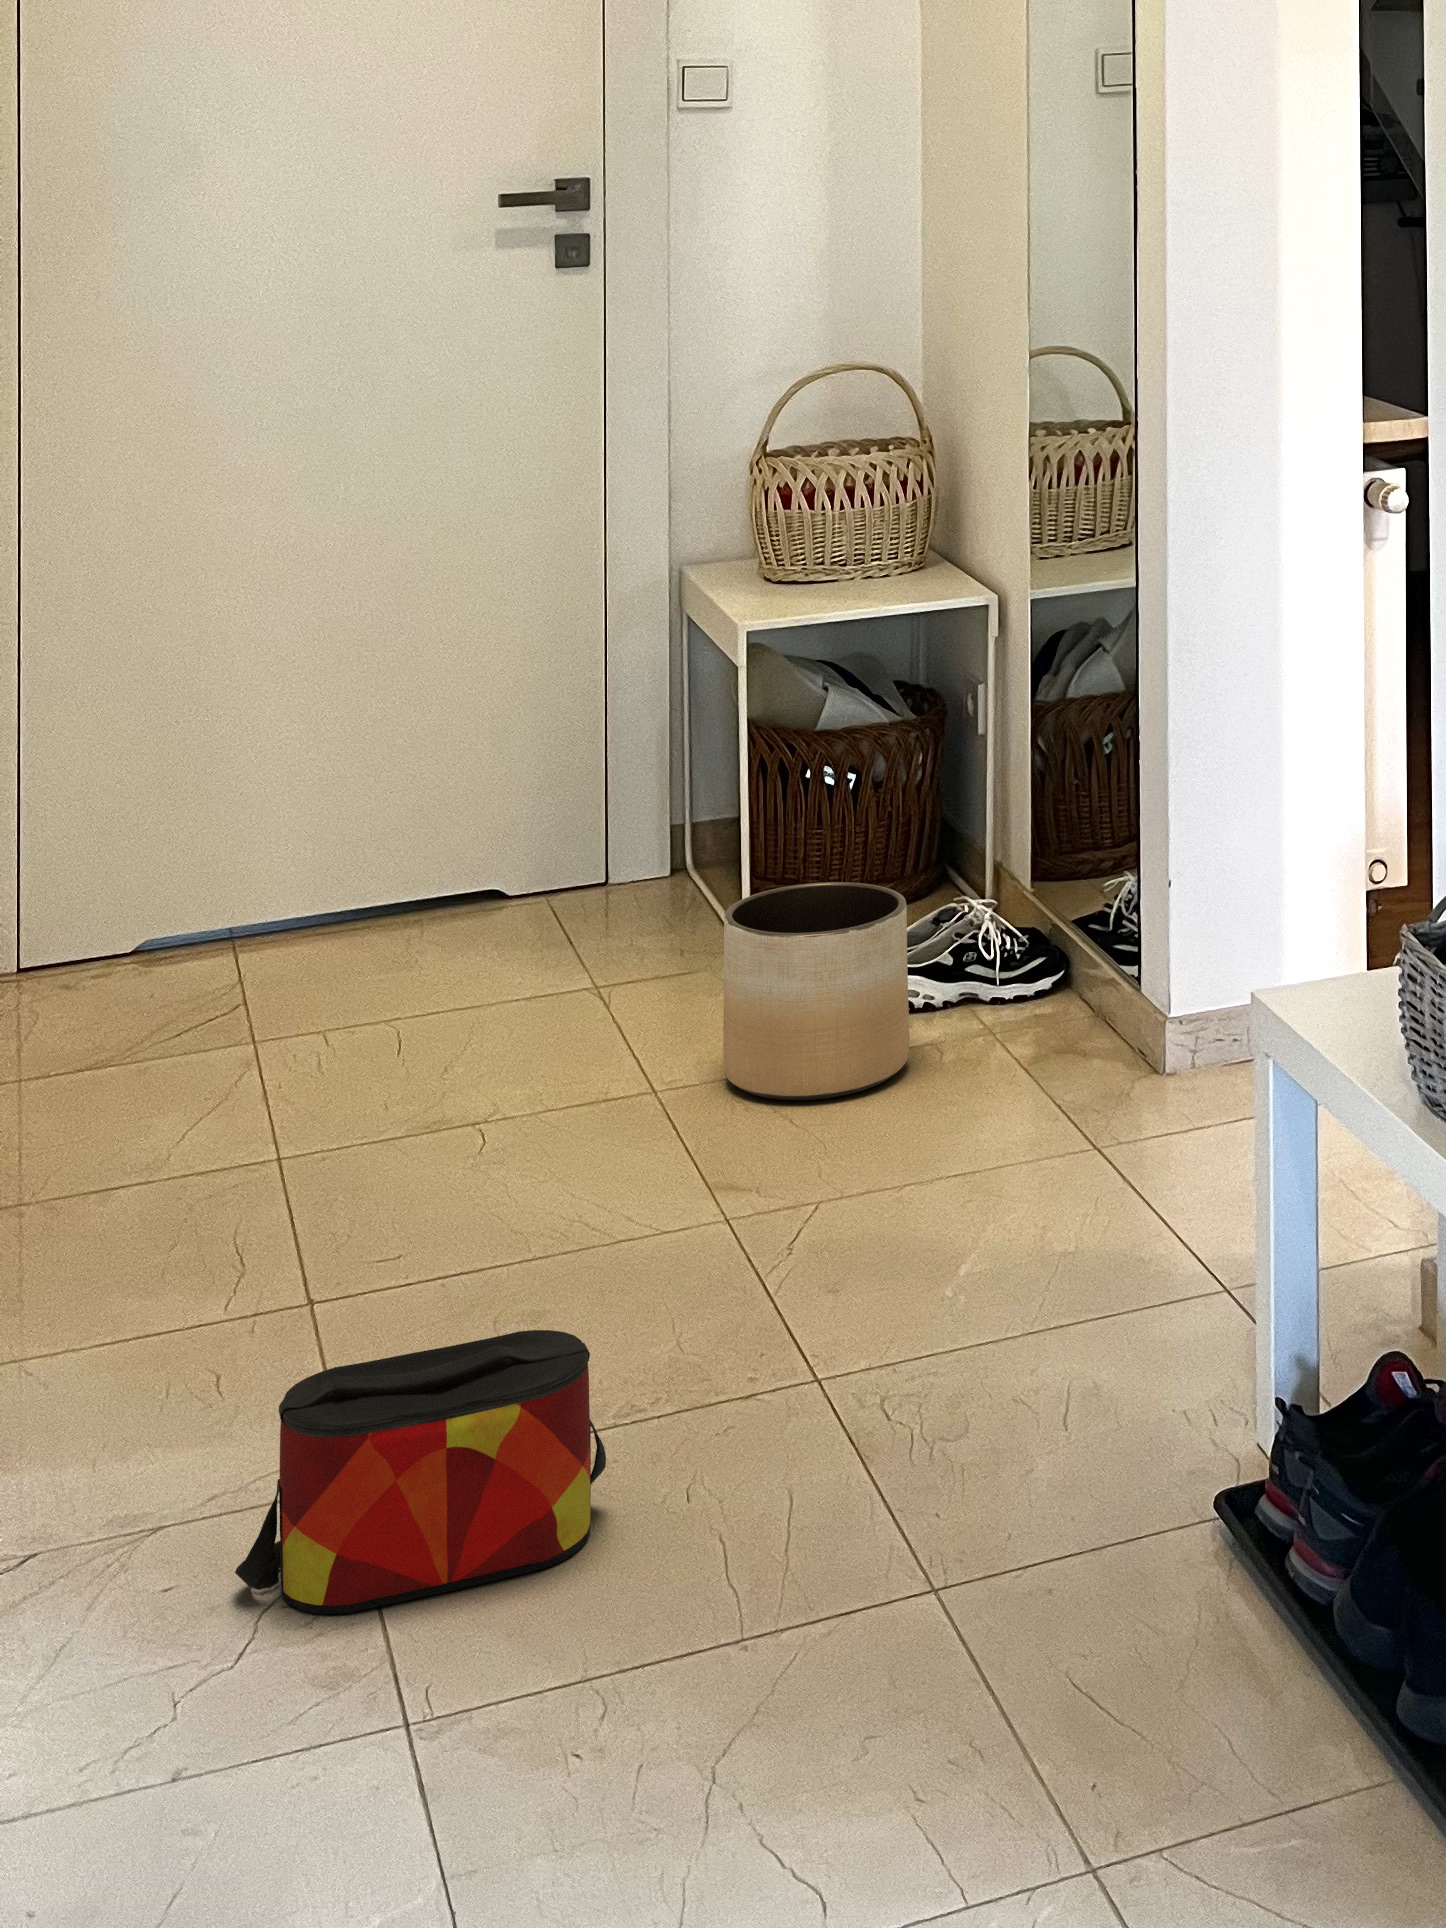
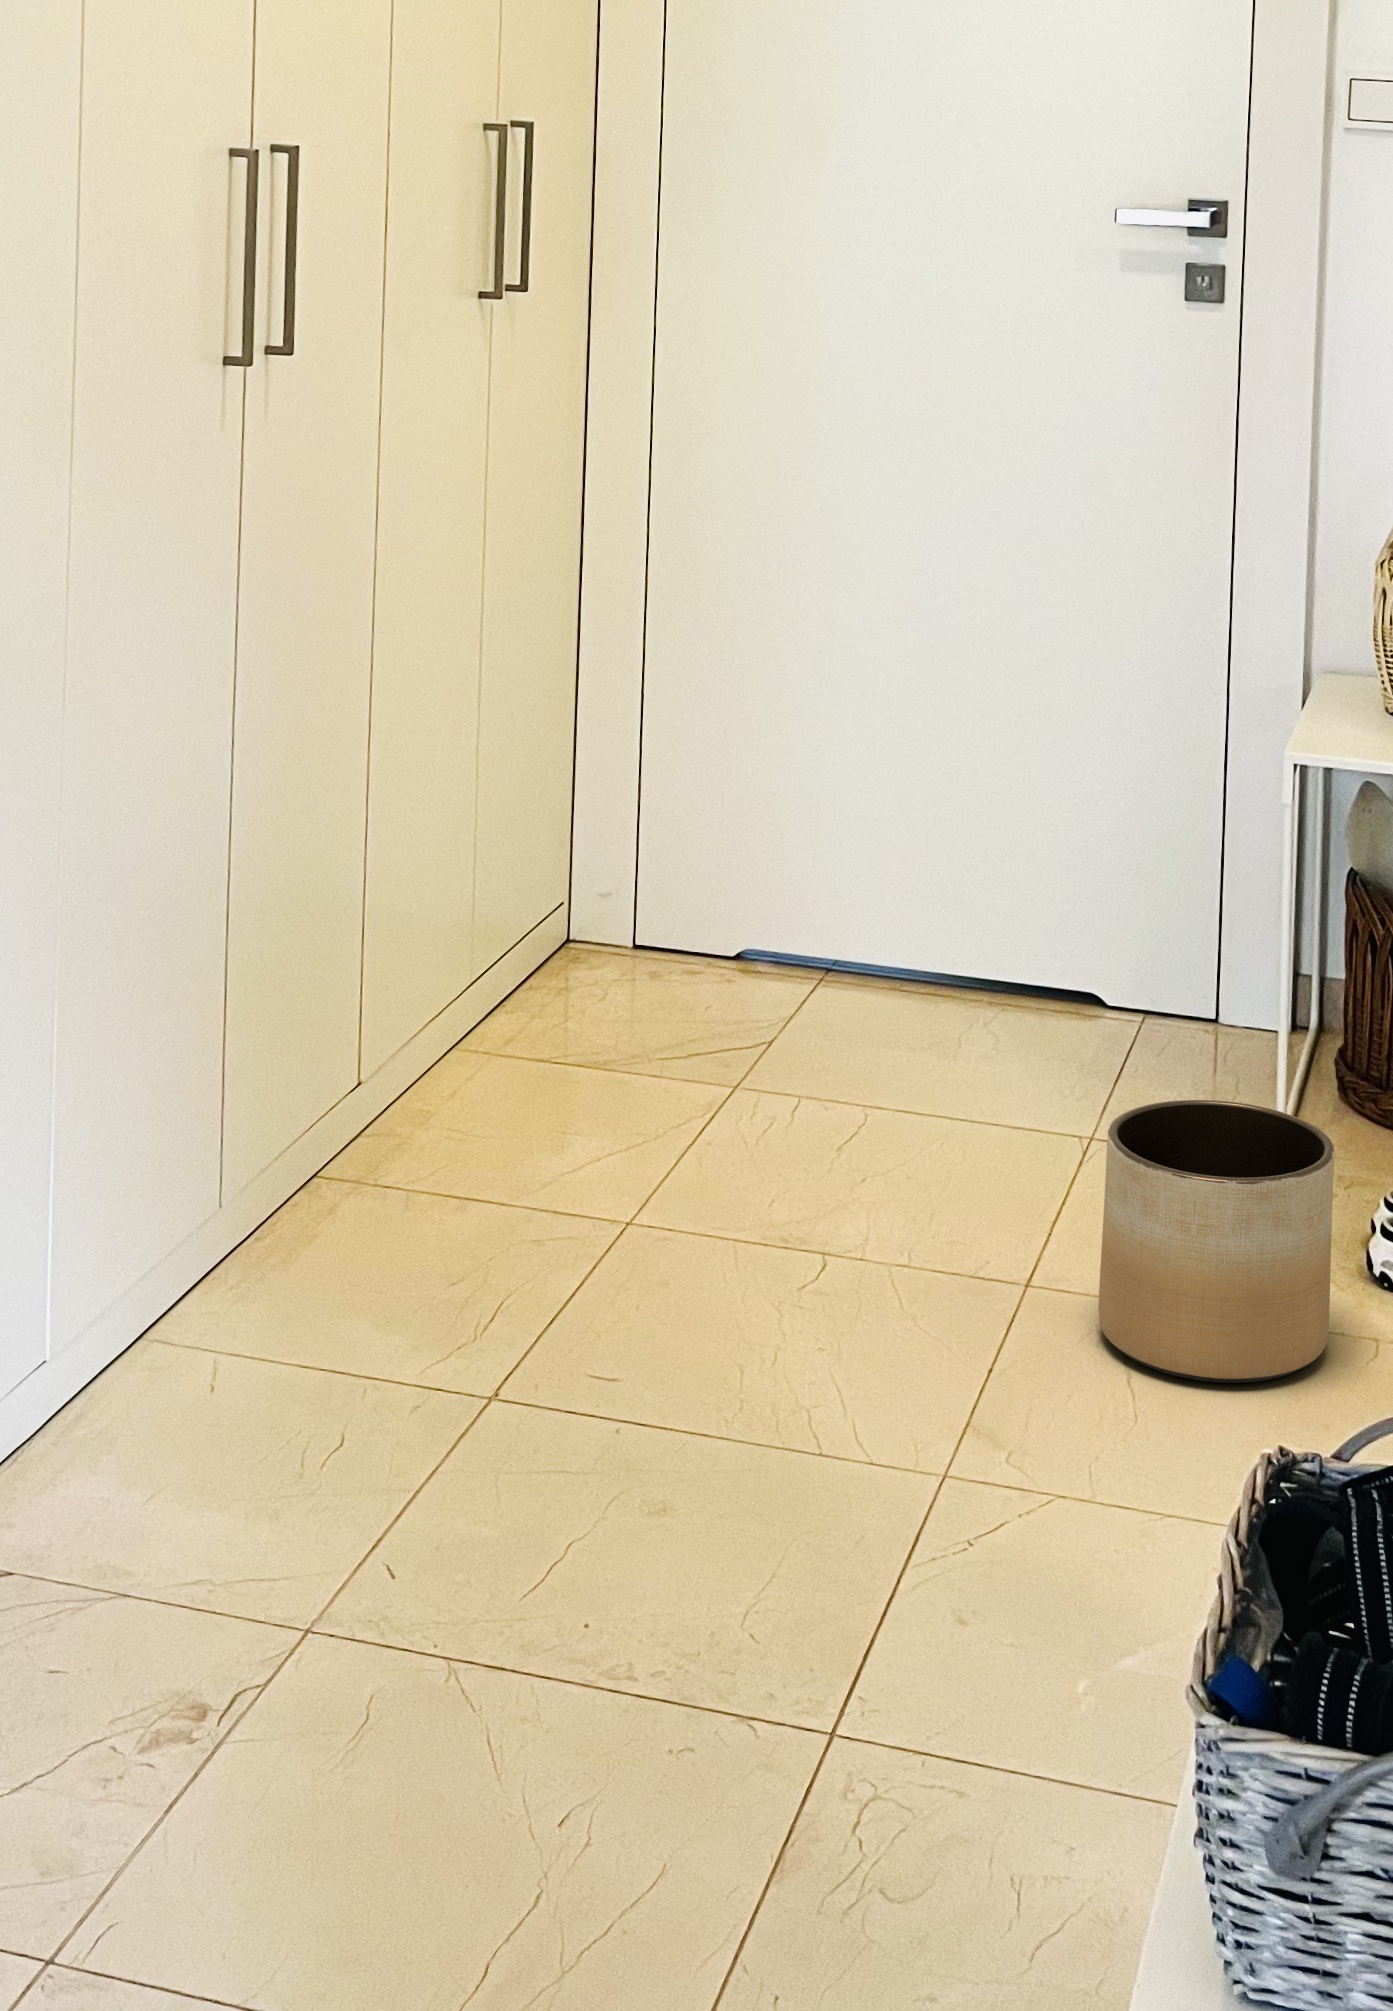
bag: present [235,1330,606,1614] -> none [75,1567,487,1896]

